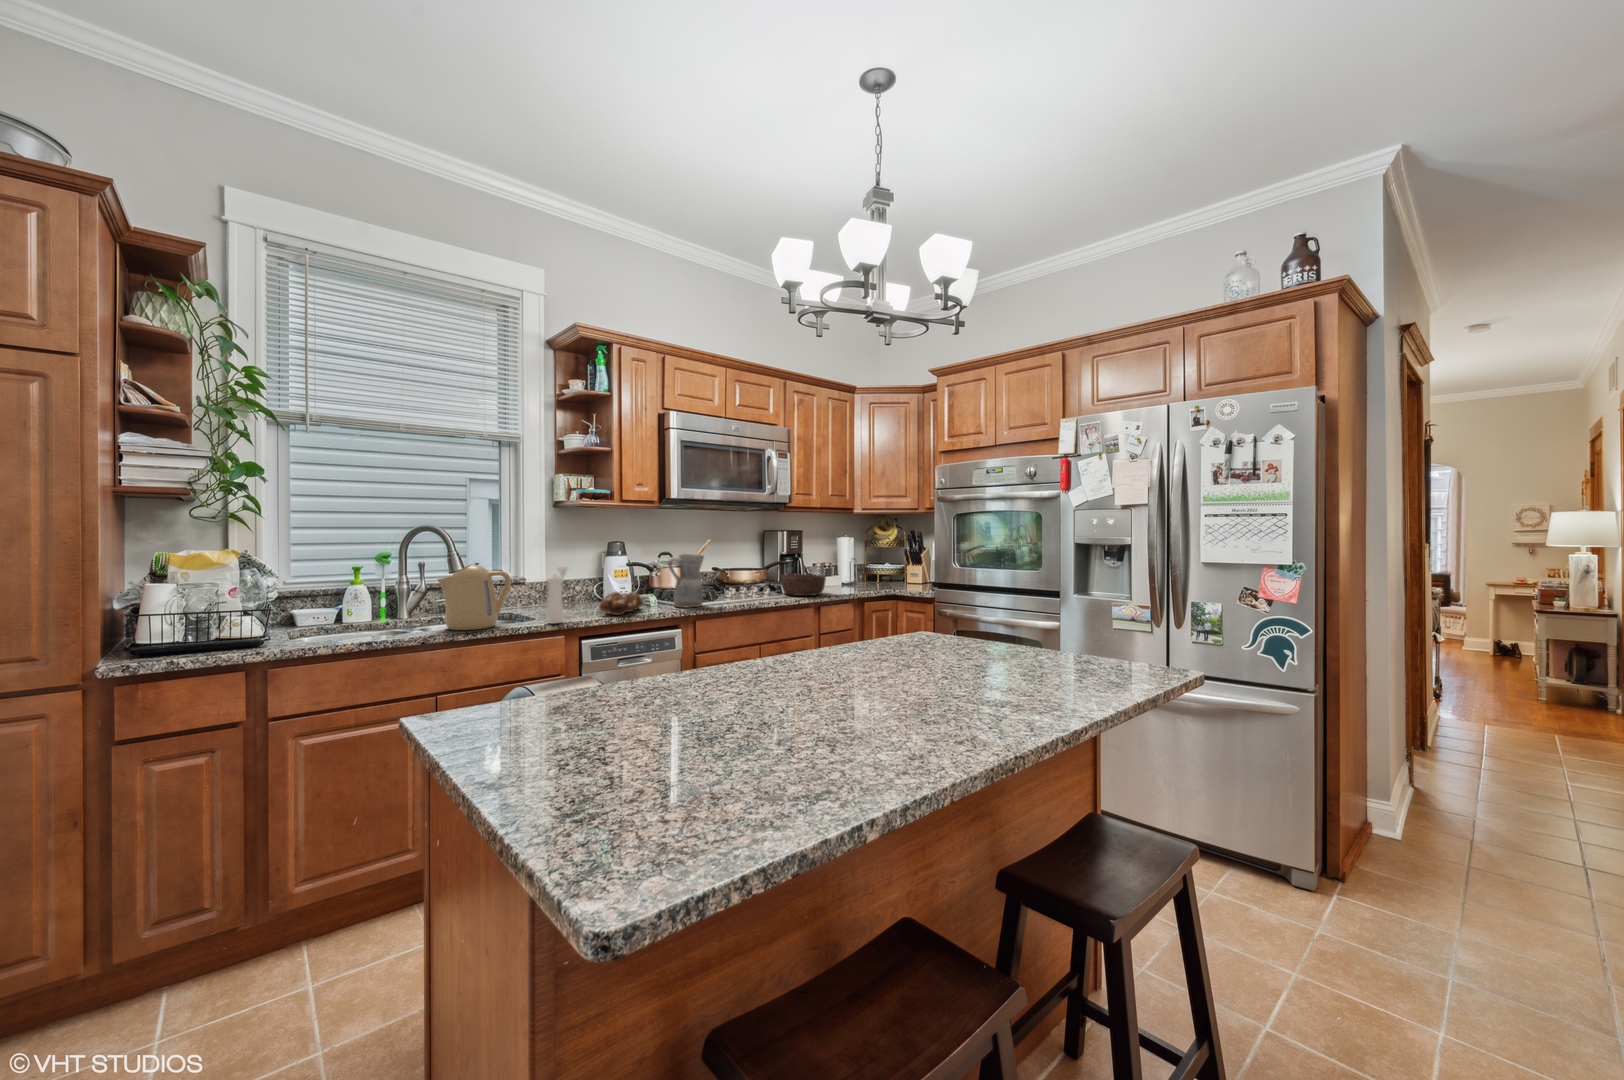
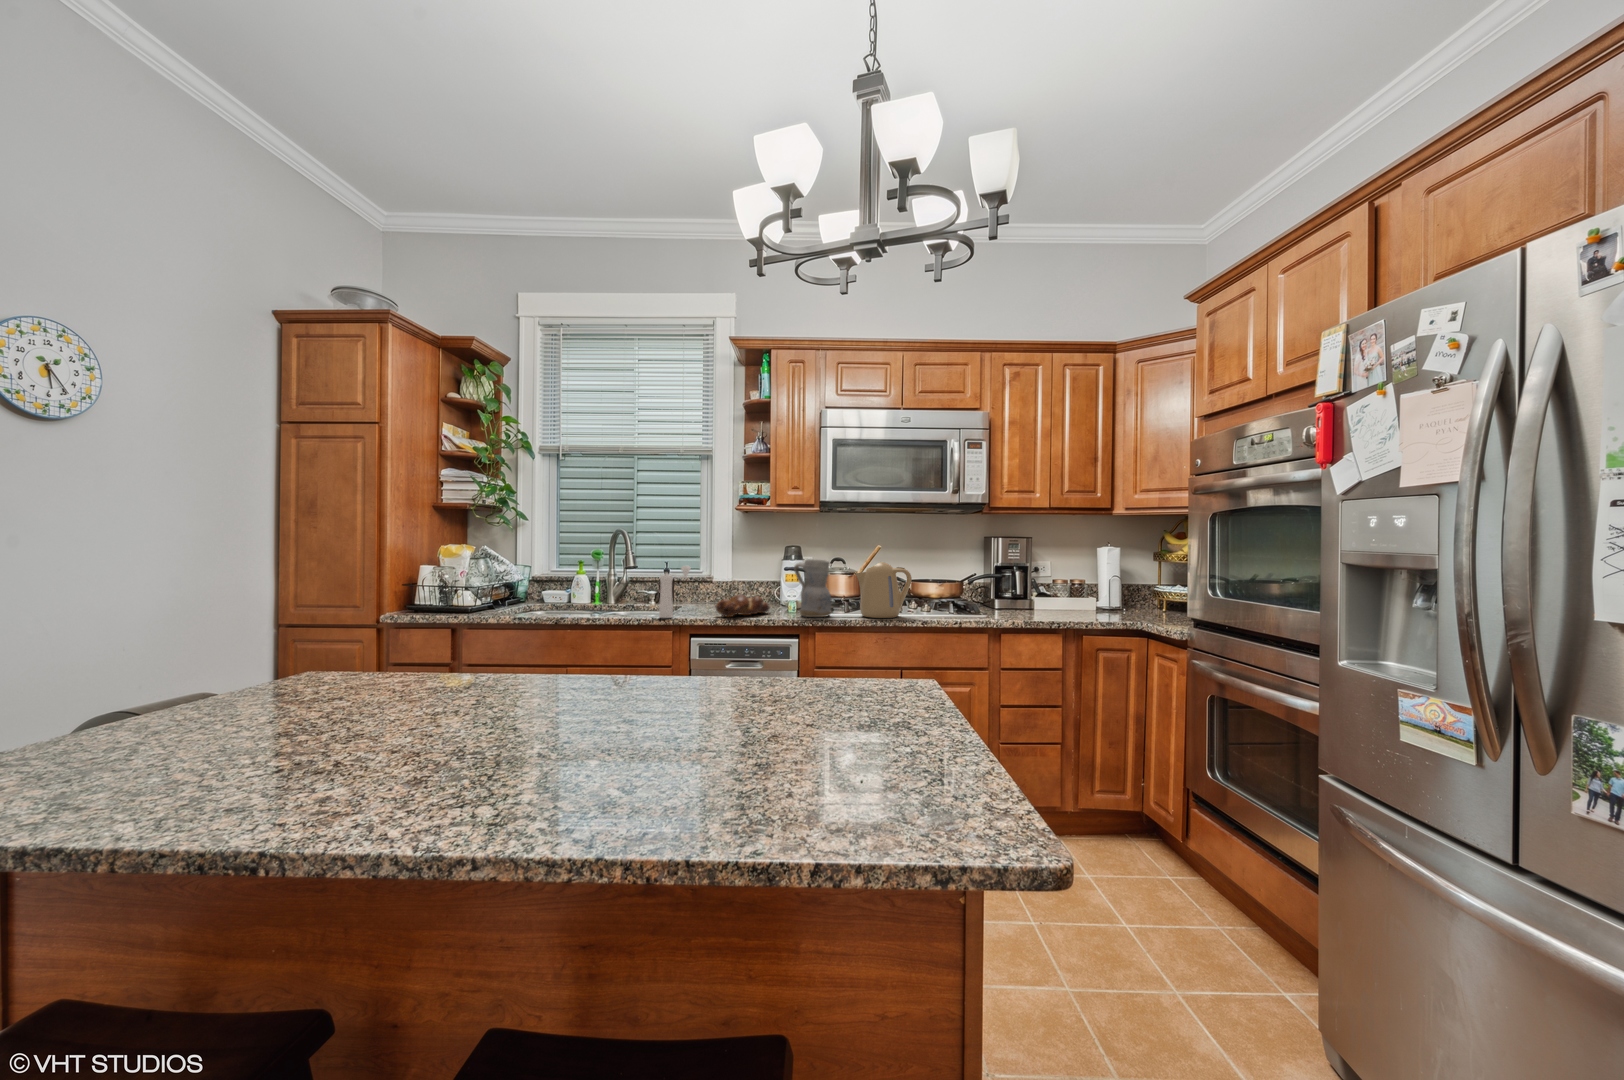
kettle: present [438,564,511,630] -> present [855,562,912,618]
wooden bowl: present [781,574,826,596] -> none [951,591,1009,619]

